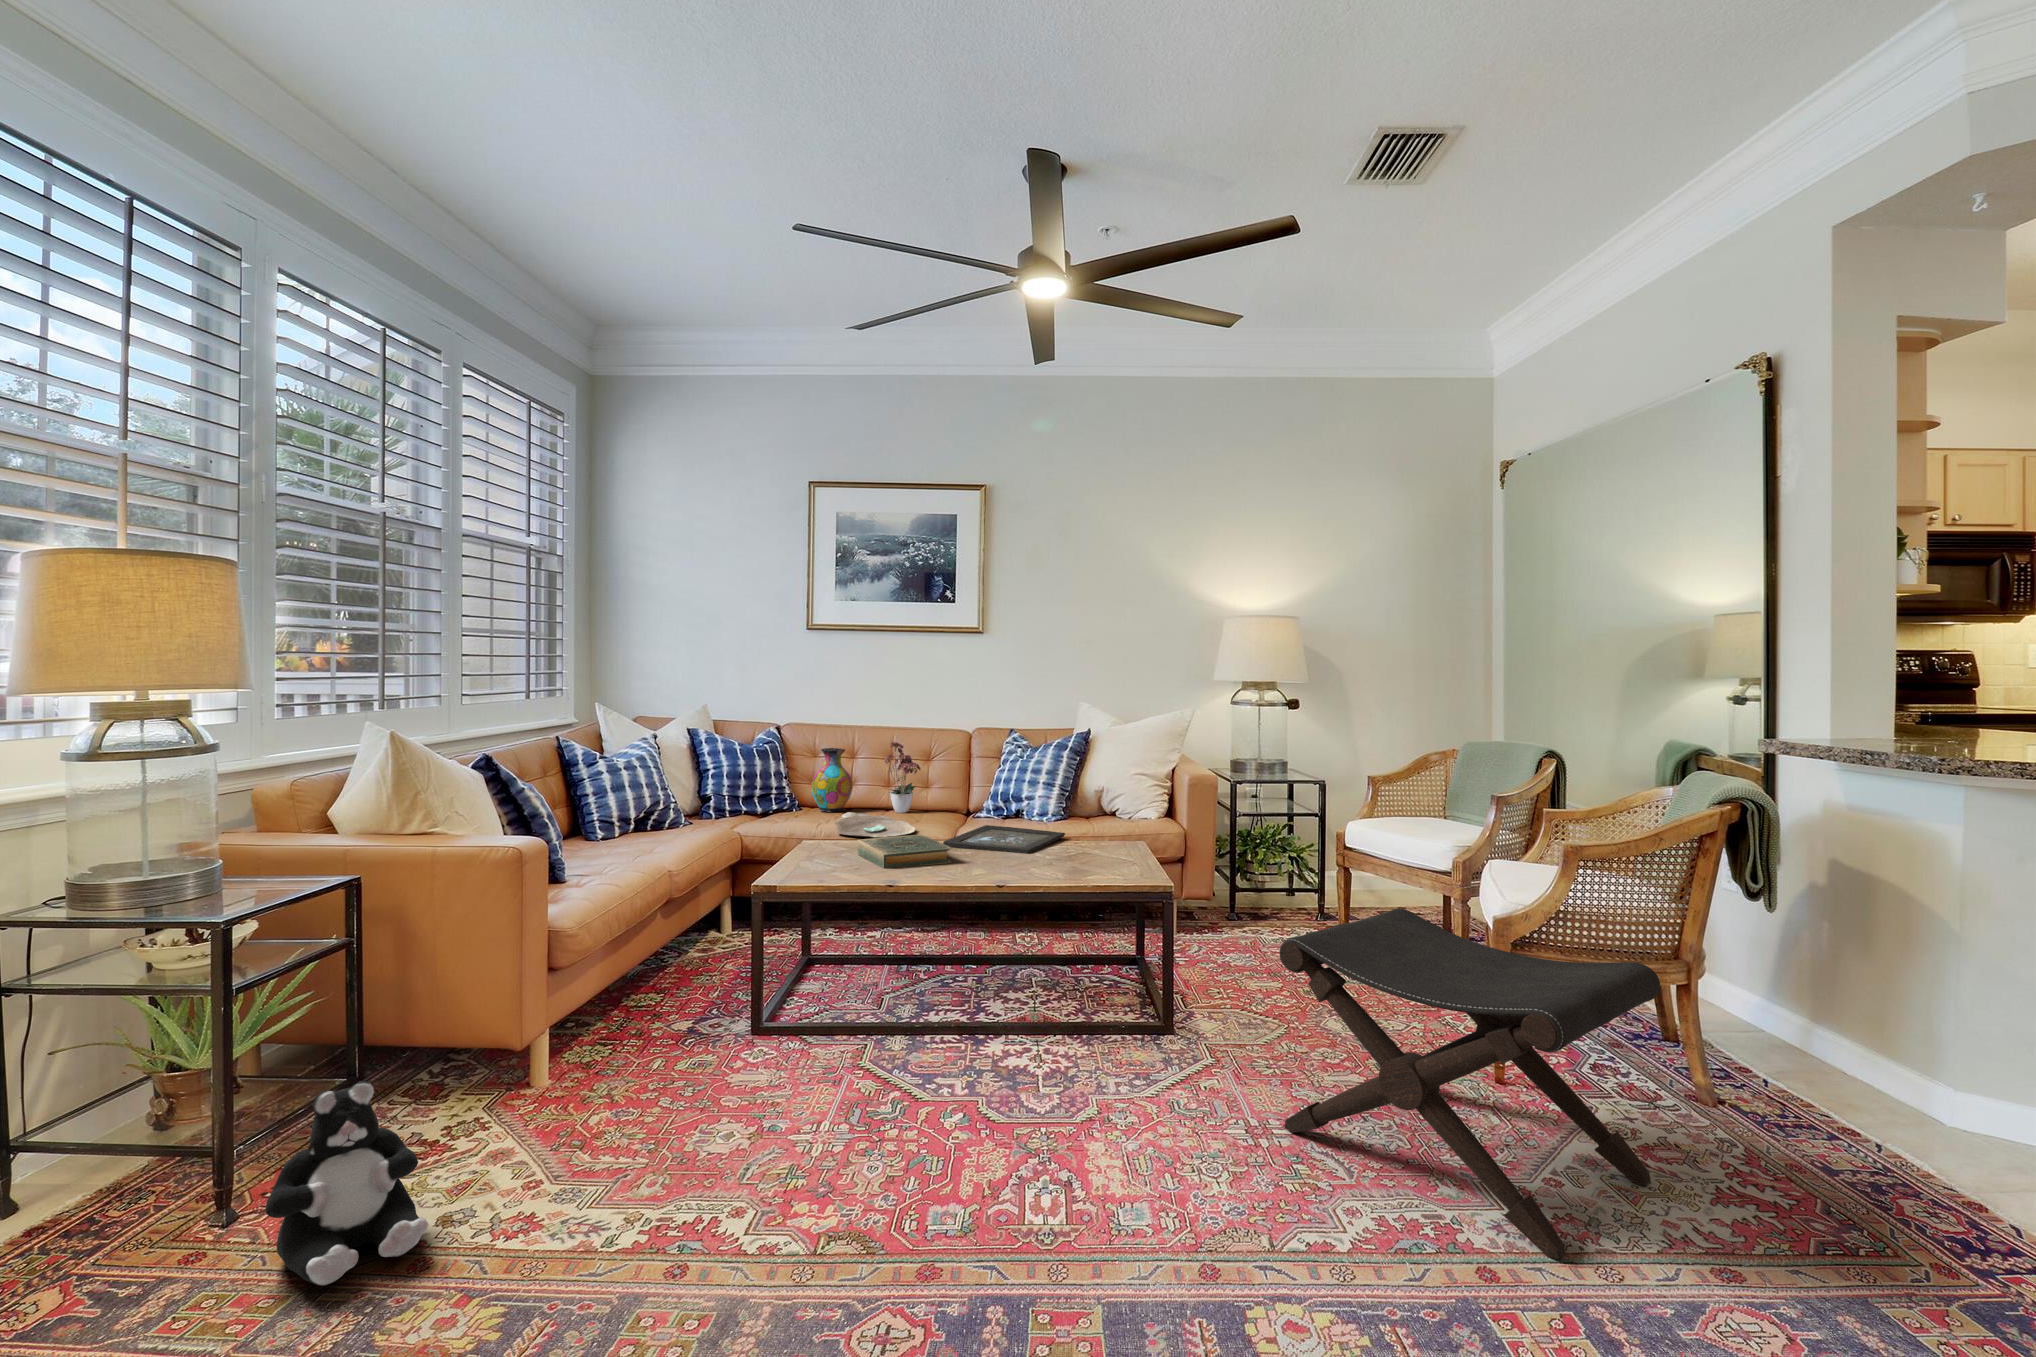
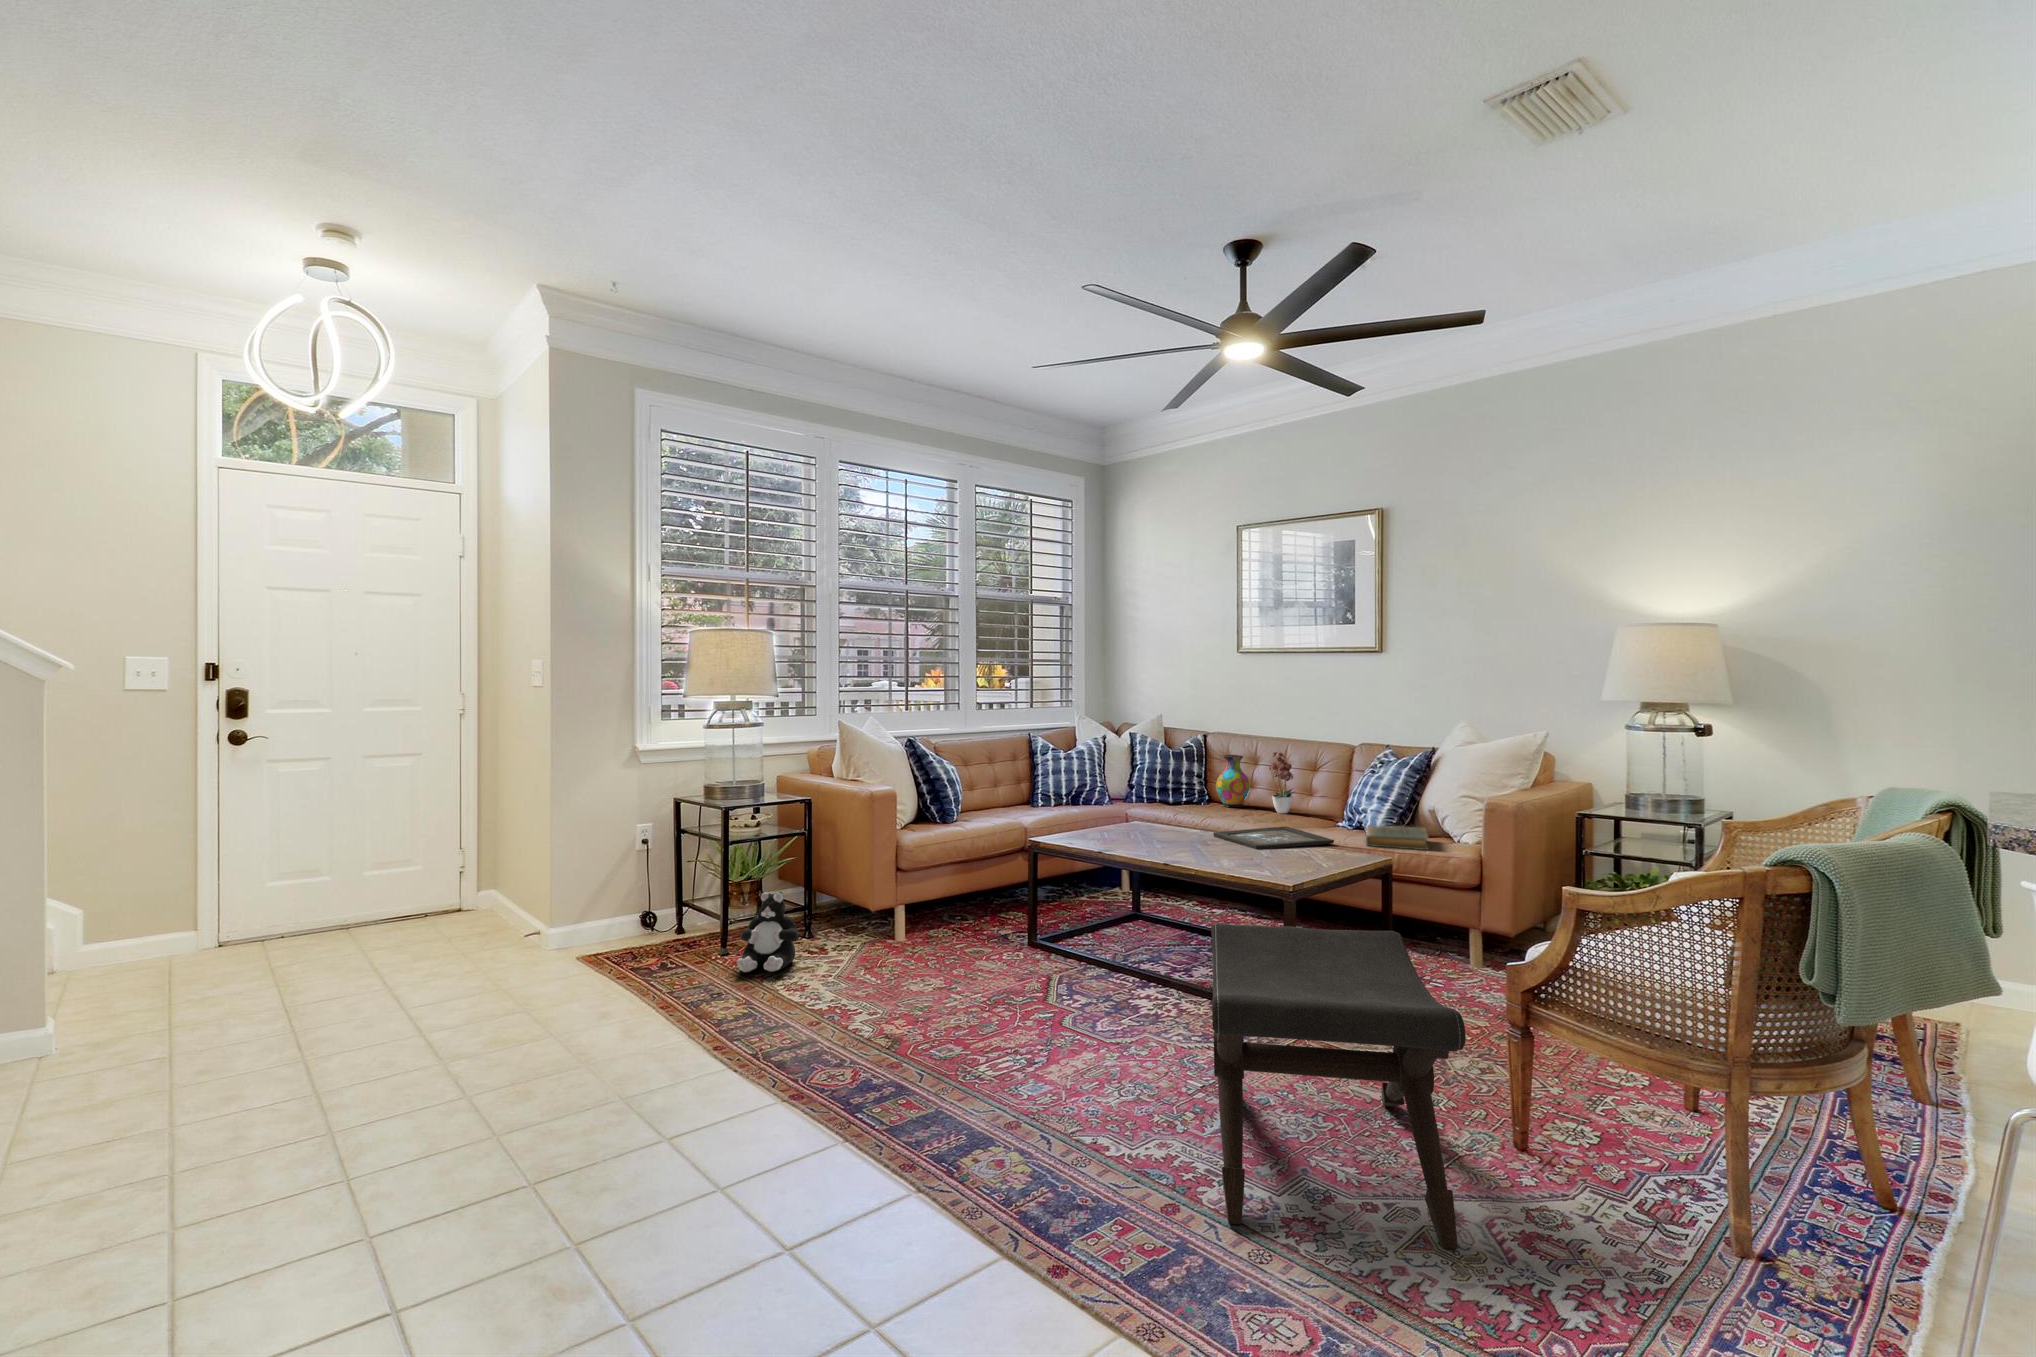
decorative bowl: present [836,812,915,837] -> none [1172,806,1240,826]
hardback book: present [857,834,952,868] -> present [1366,825,1428,850]

